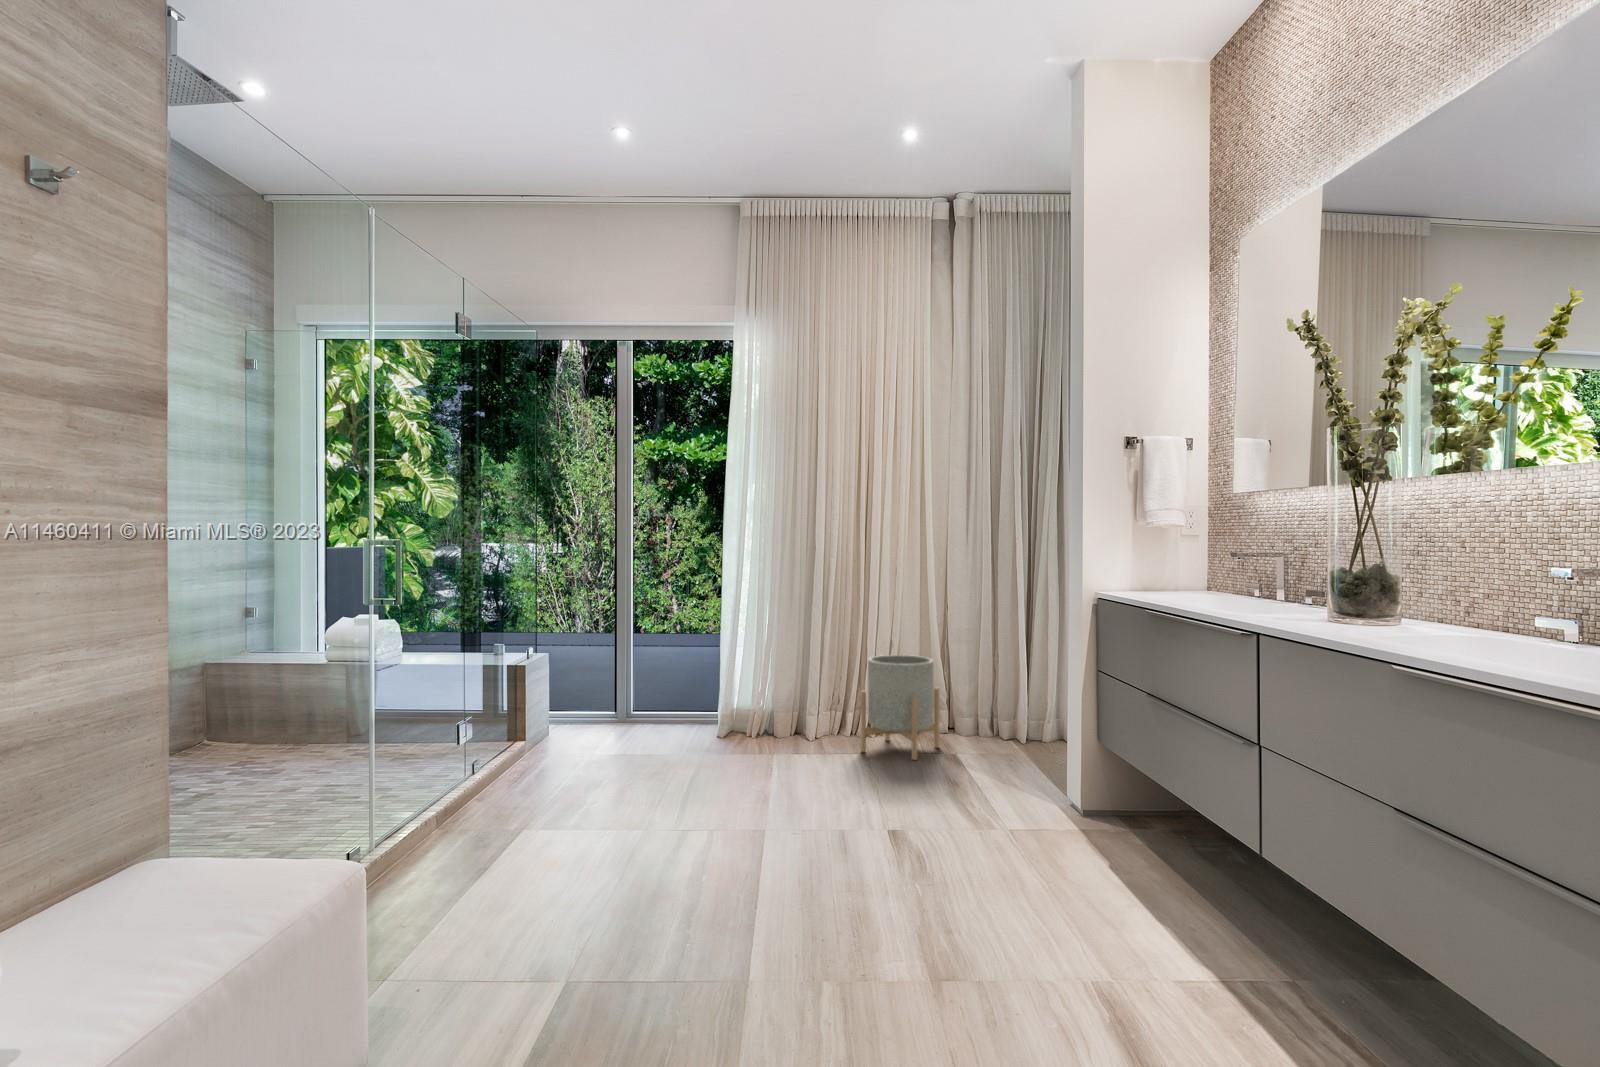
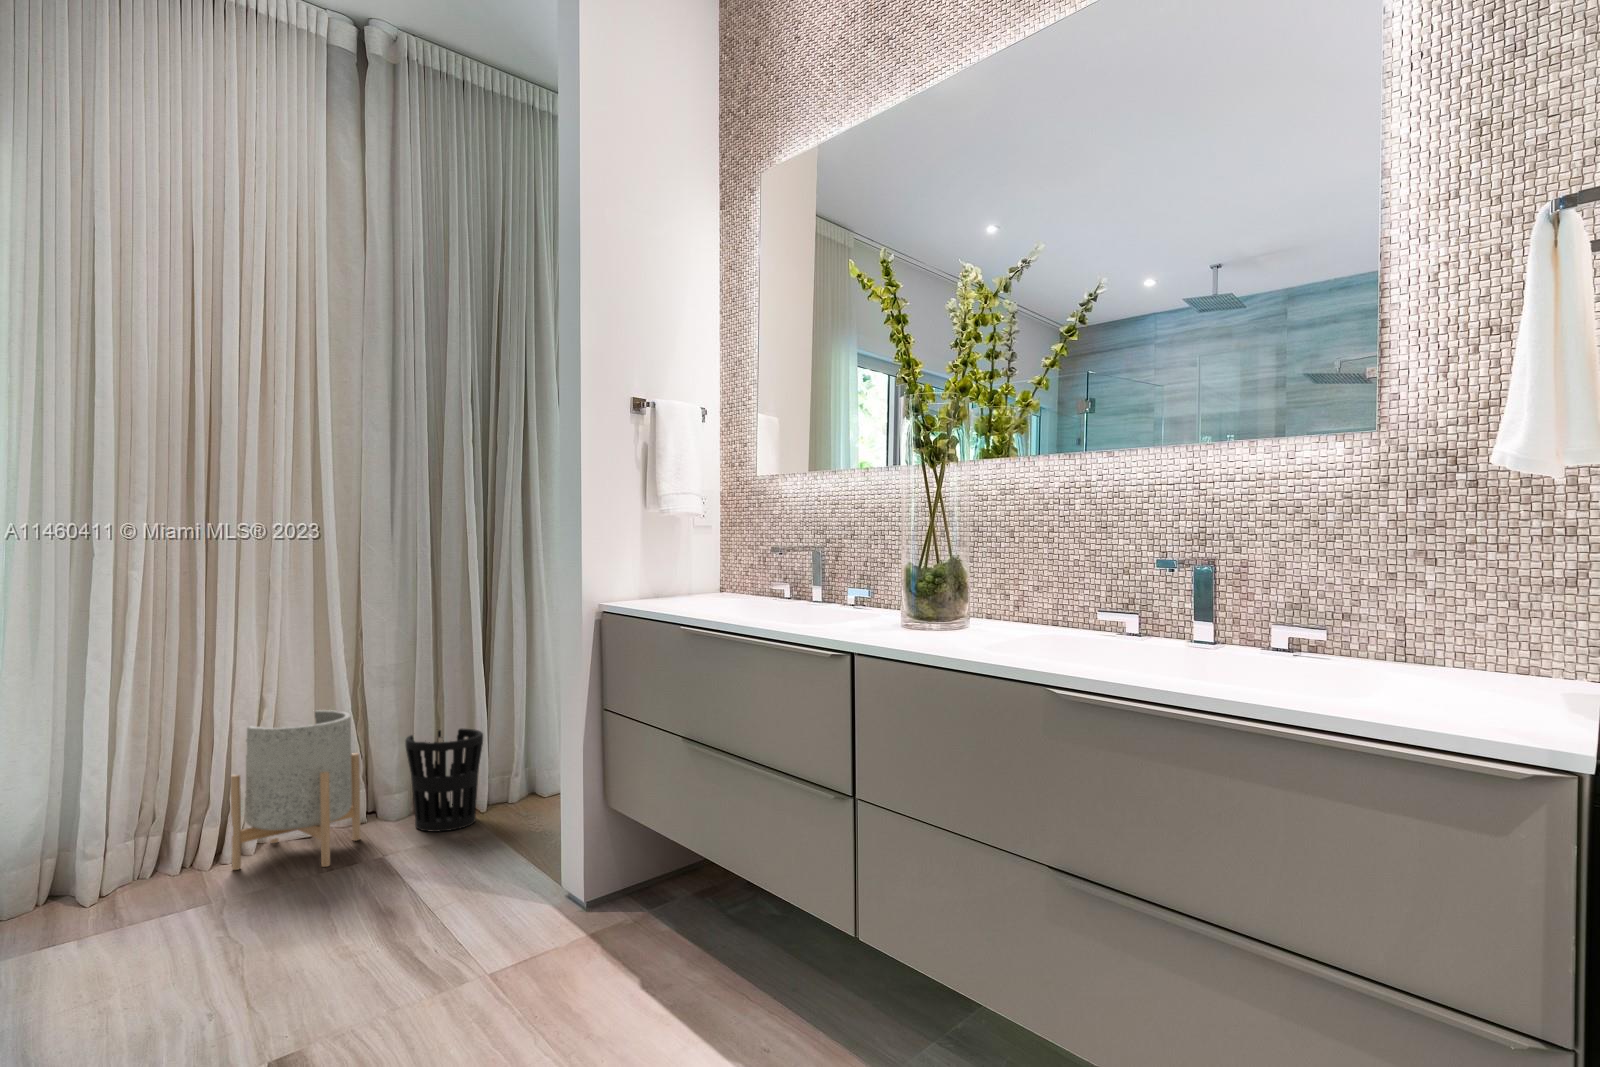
wastebasket: none [971,679,1025,752] -> present [405,728,483,832]

